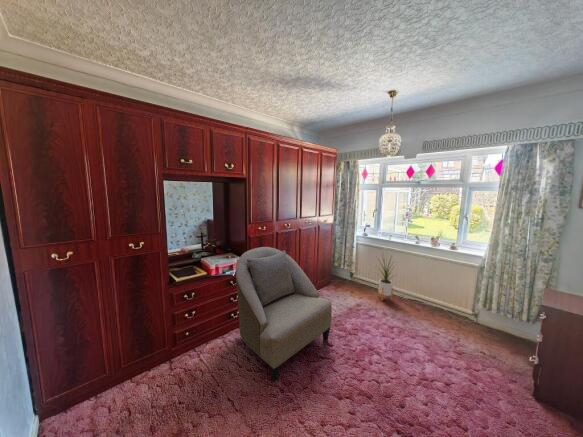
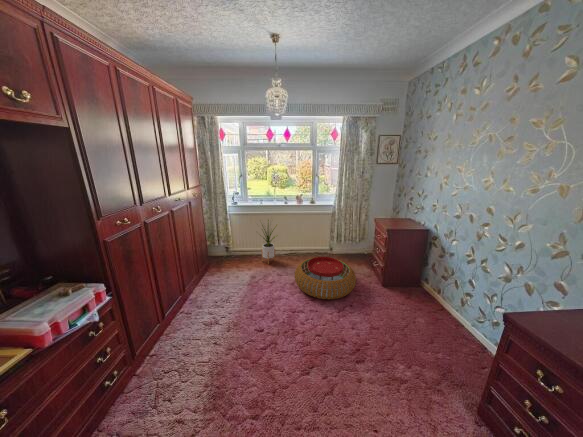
armchair: present [236,247,332,382] -> none [110,247,257,416]
pouf: none [392,308,481,369] -> present [295,257,356,300]

